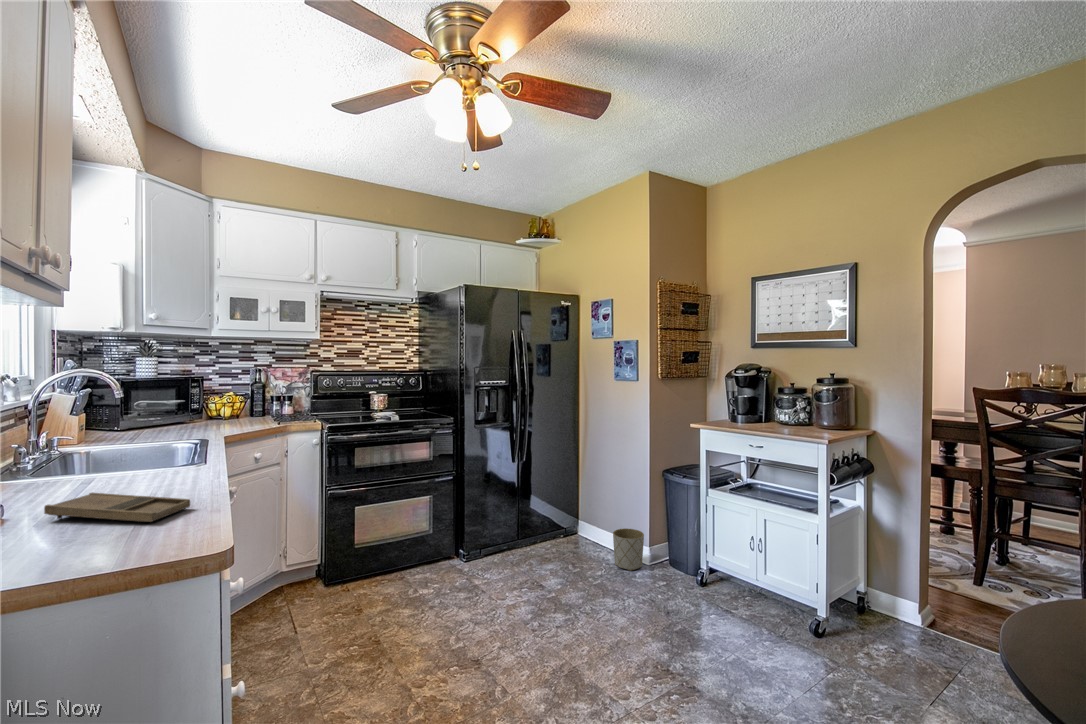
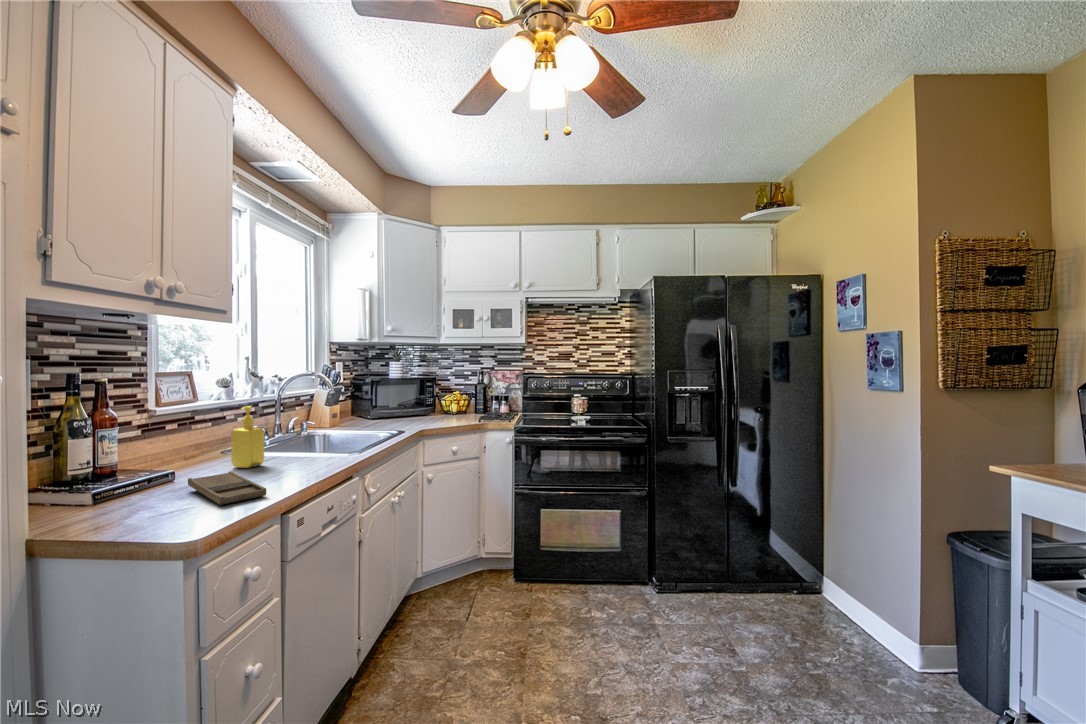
soap dispenser: none [40,413,92,494] -> present [231,406,264,468]
planter: present [613,529,644,571] -> none [854,604,908,671]

